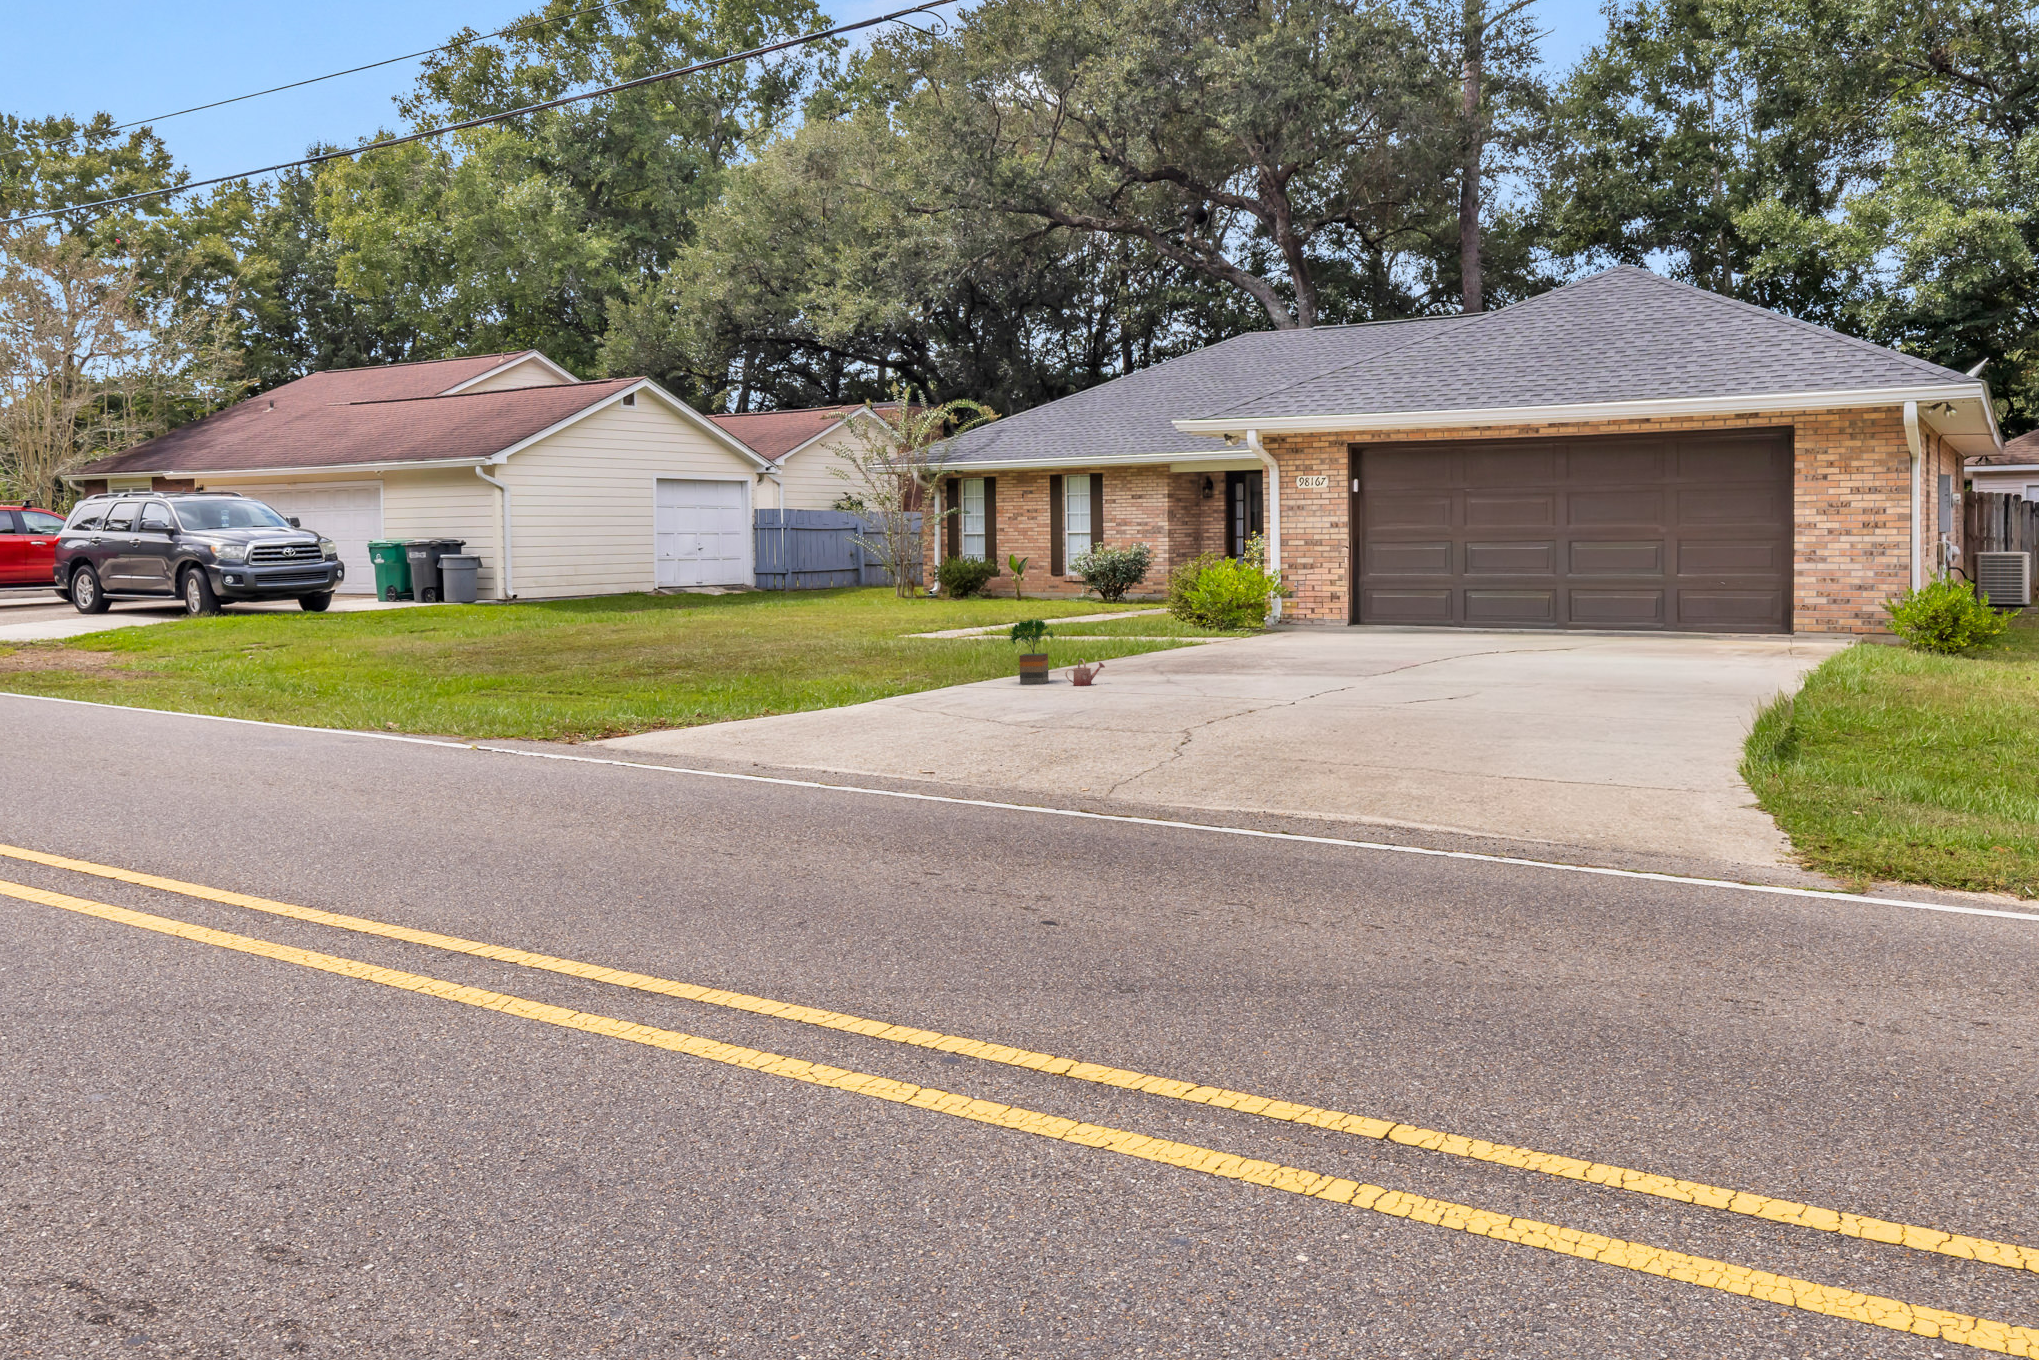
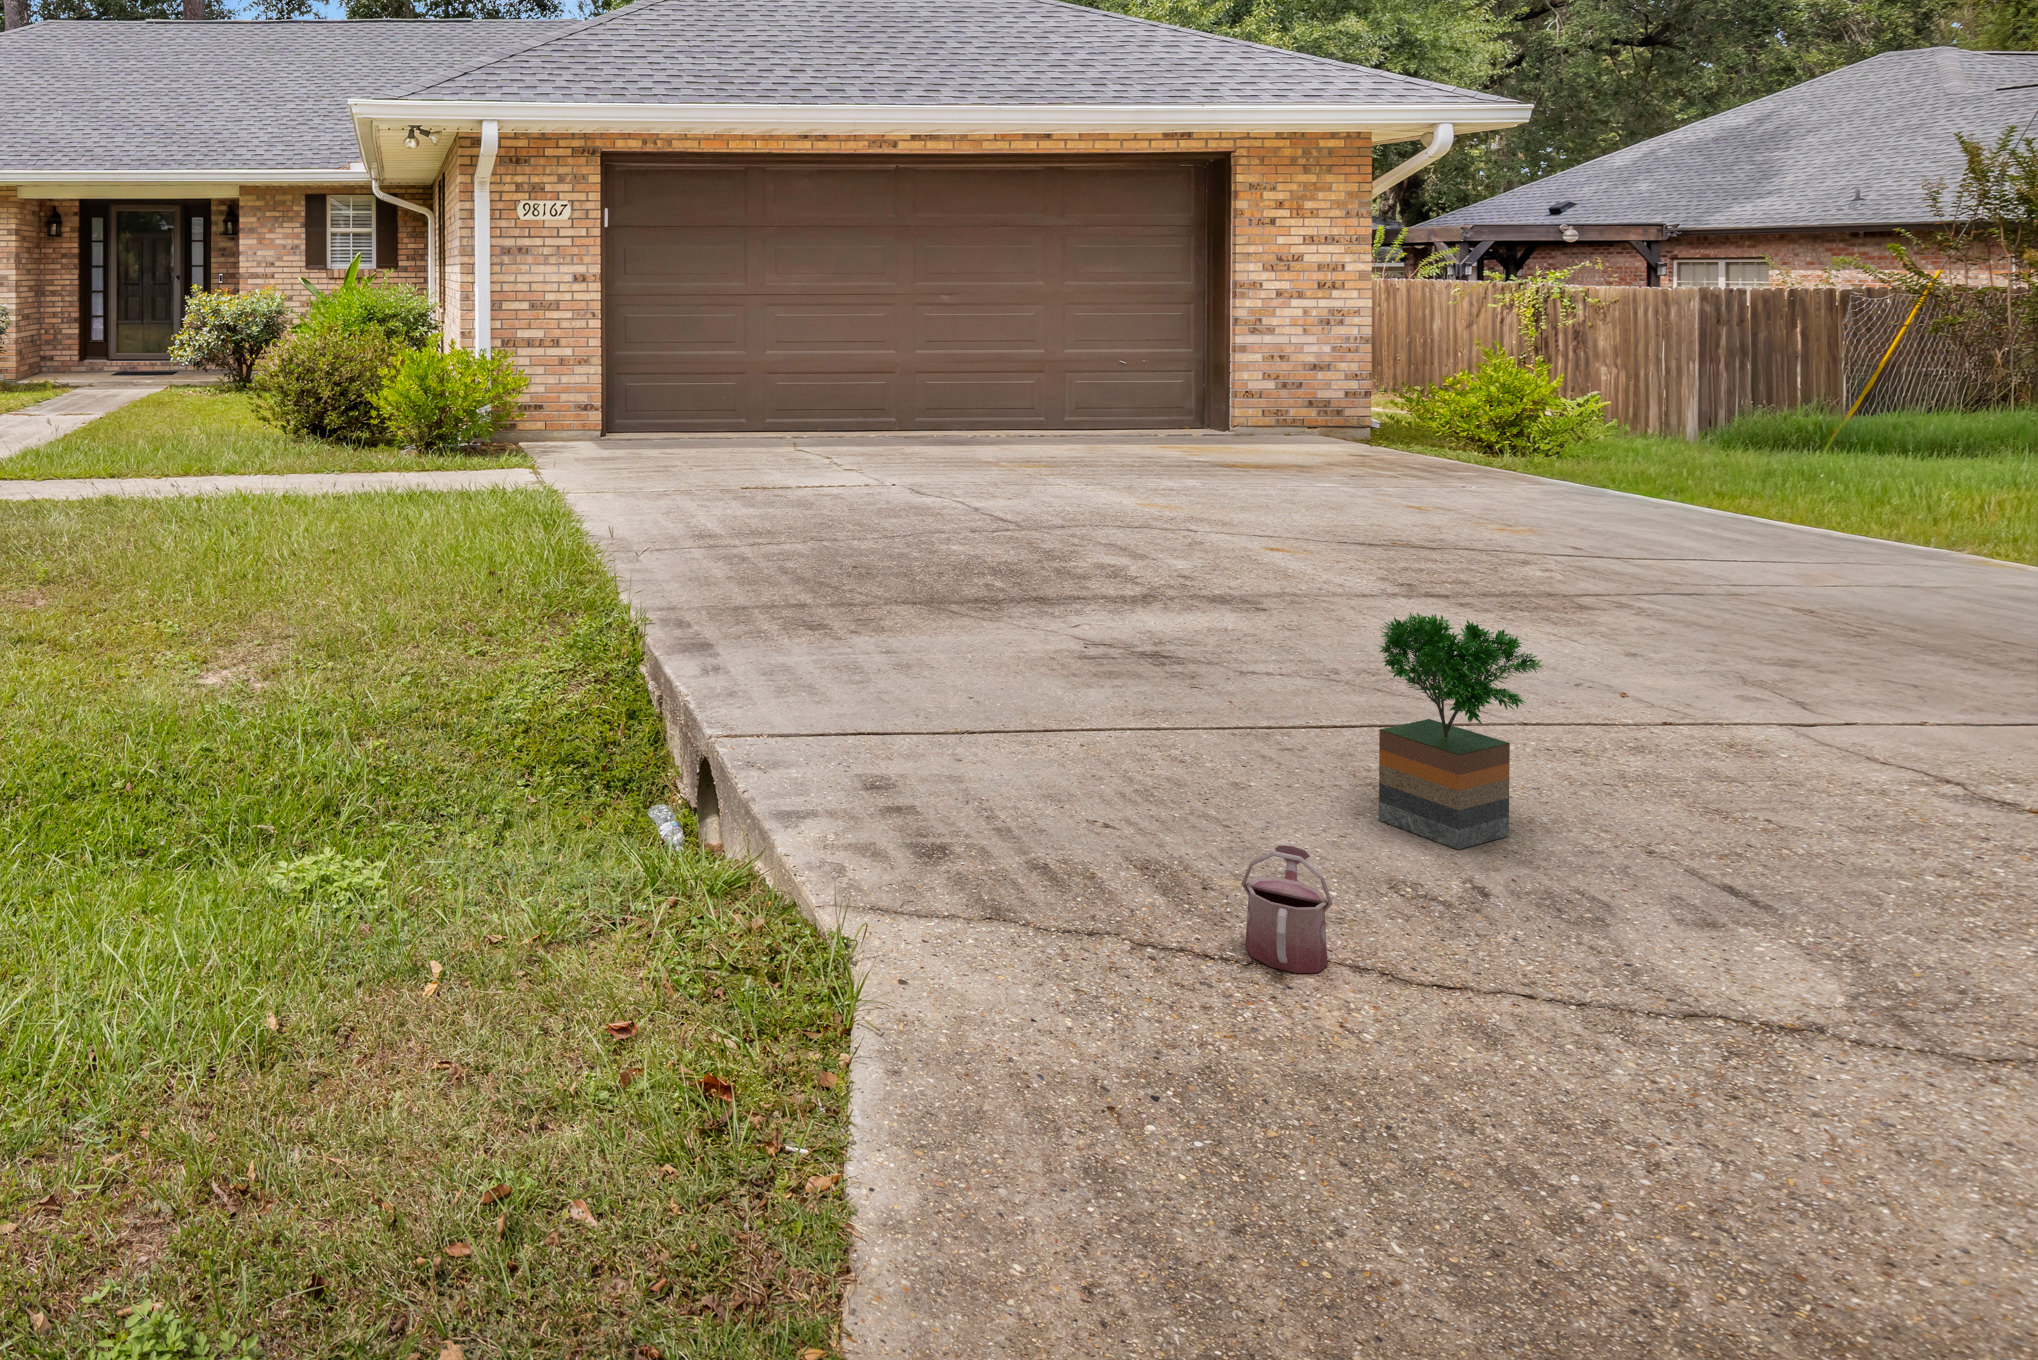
watering can: present [1065,658,1105,686] -> present [1241,845,1332,973]

